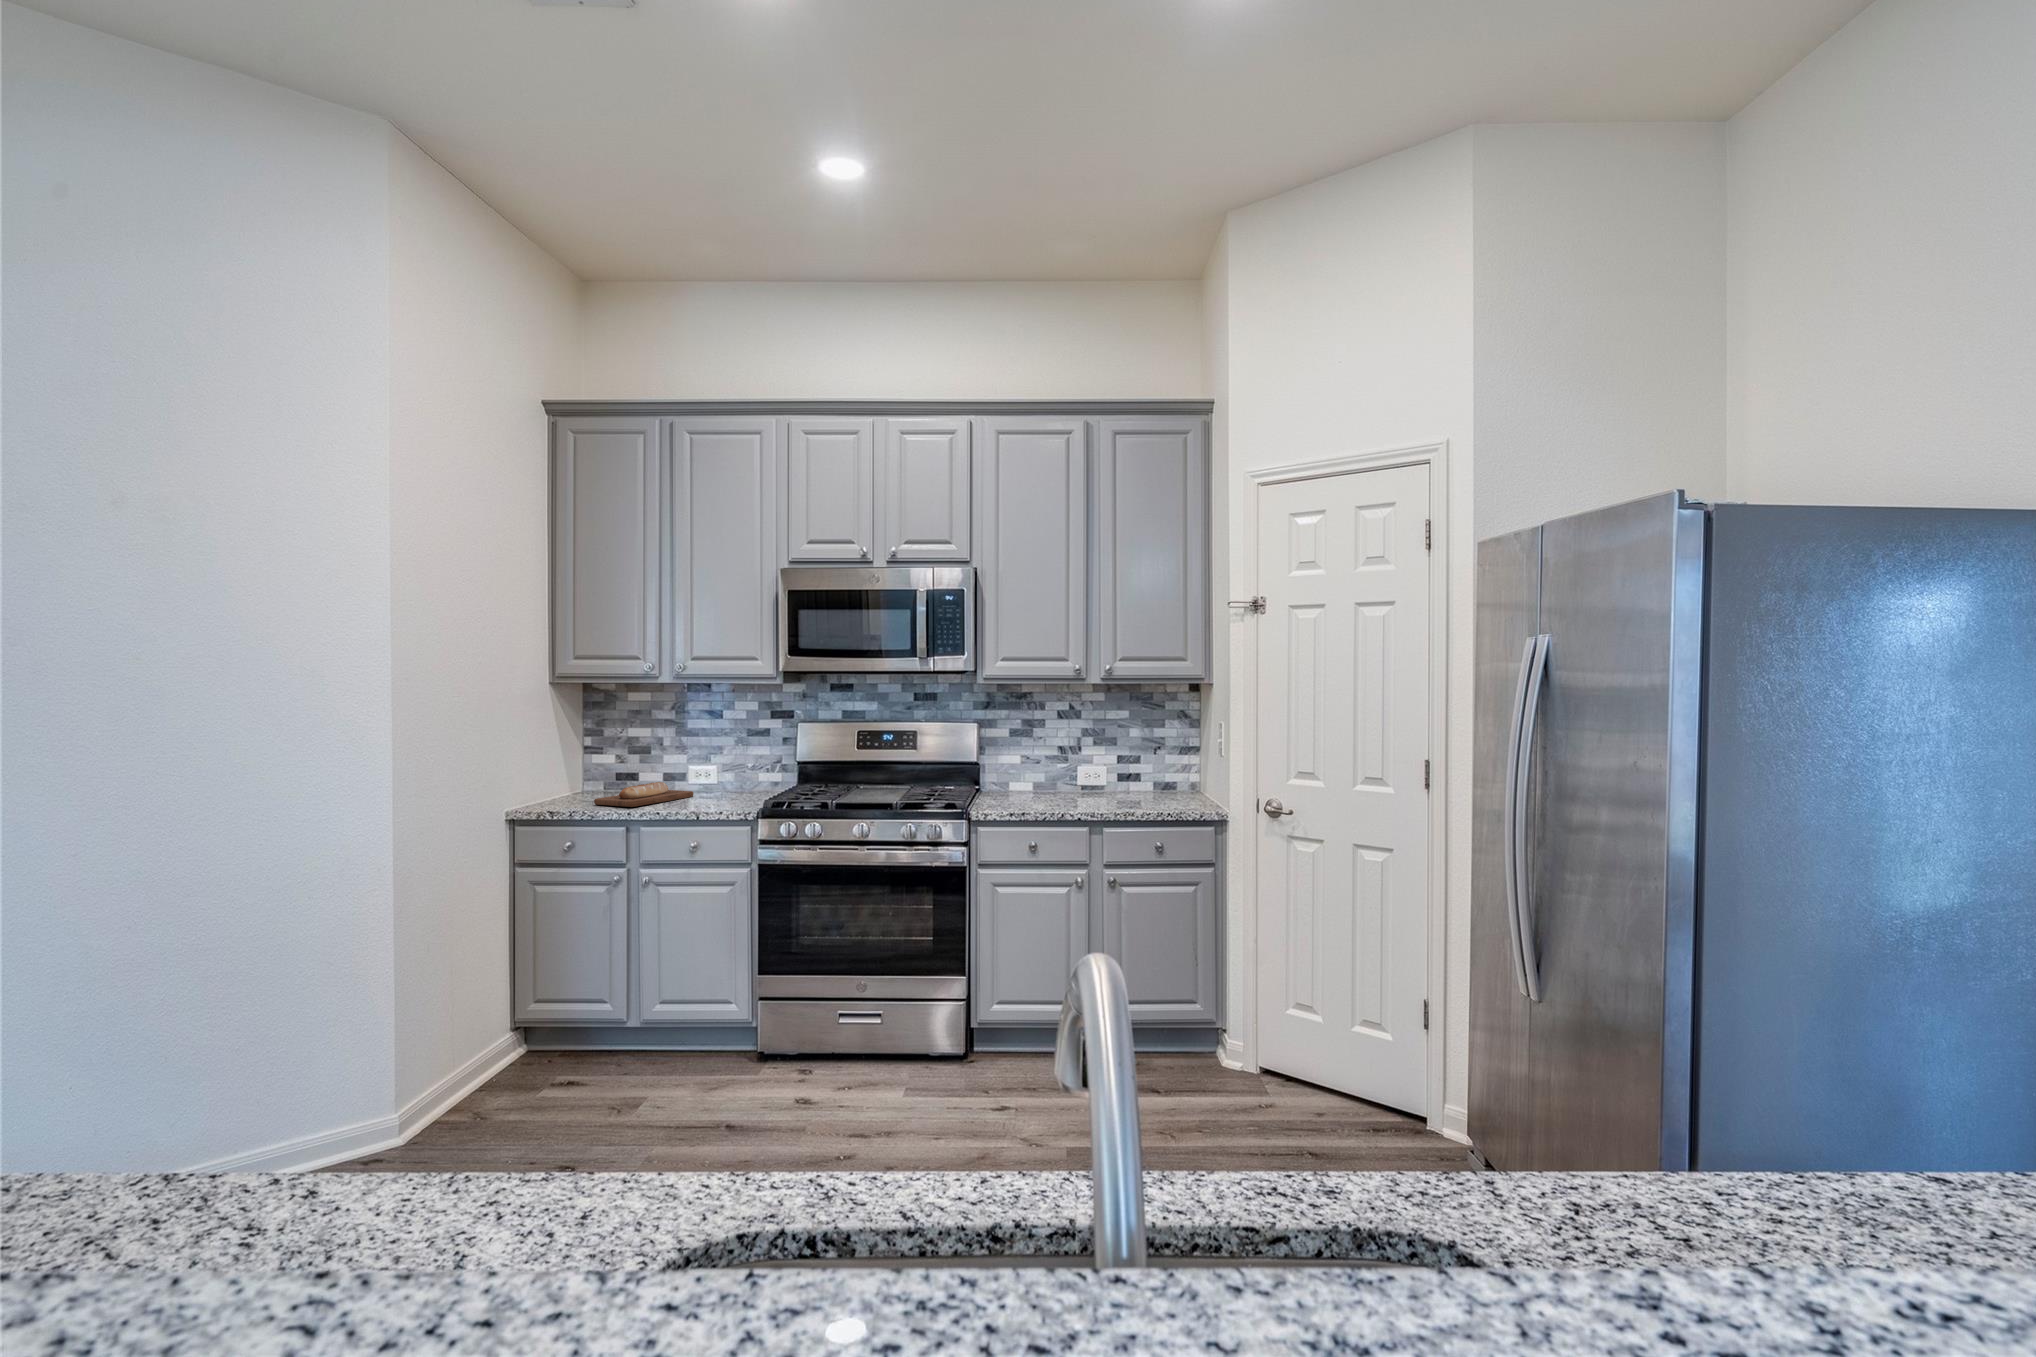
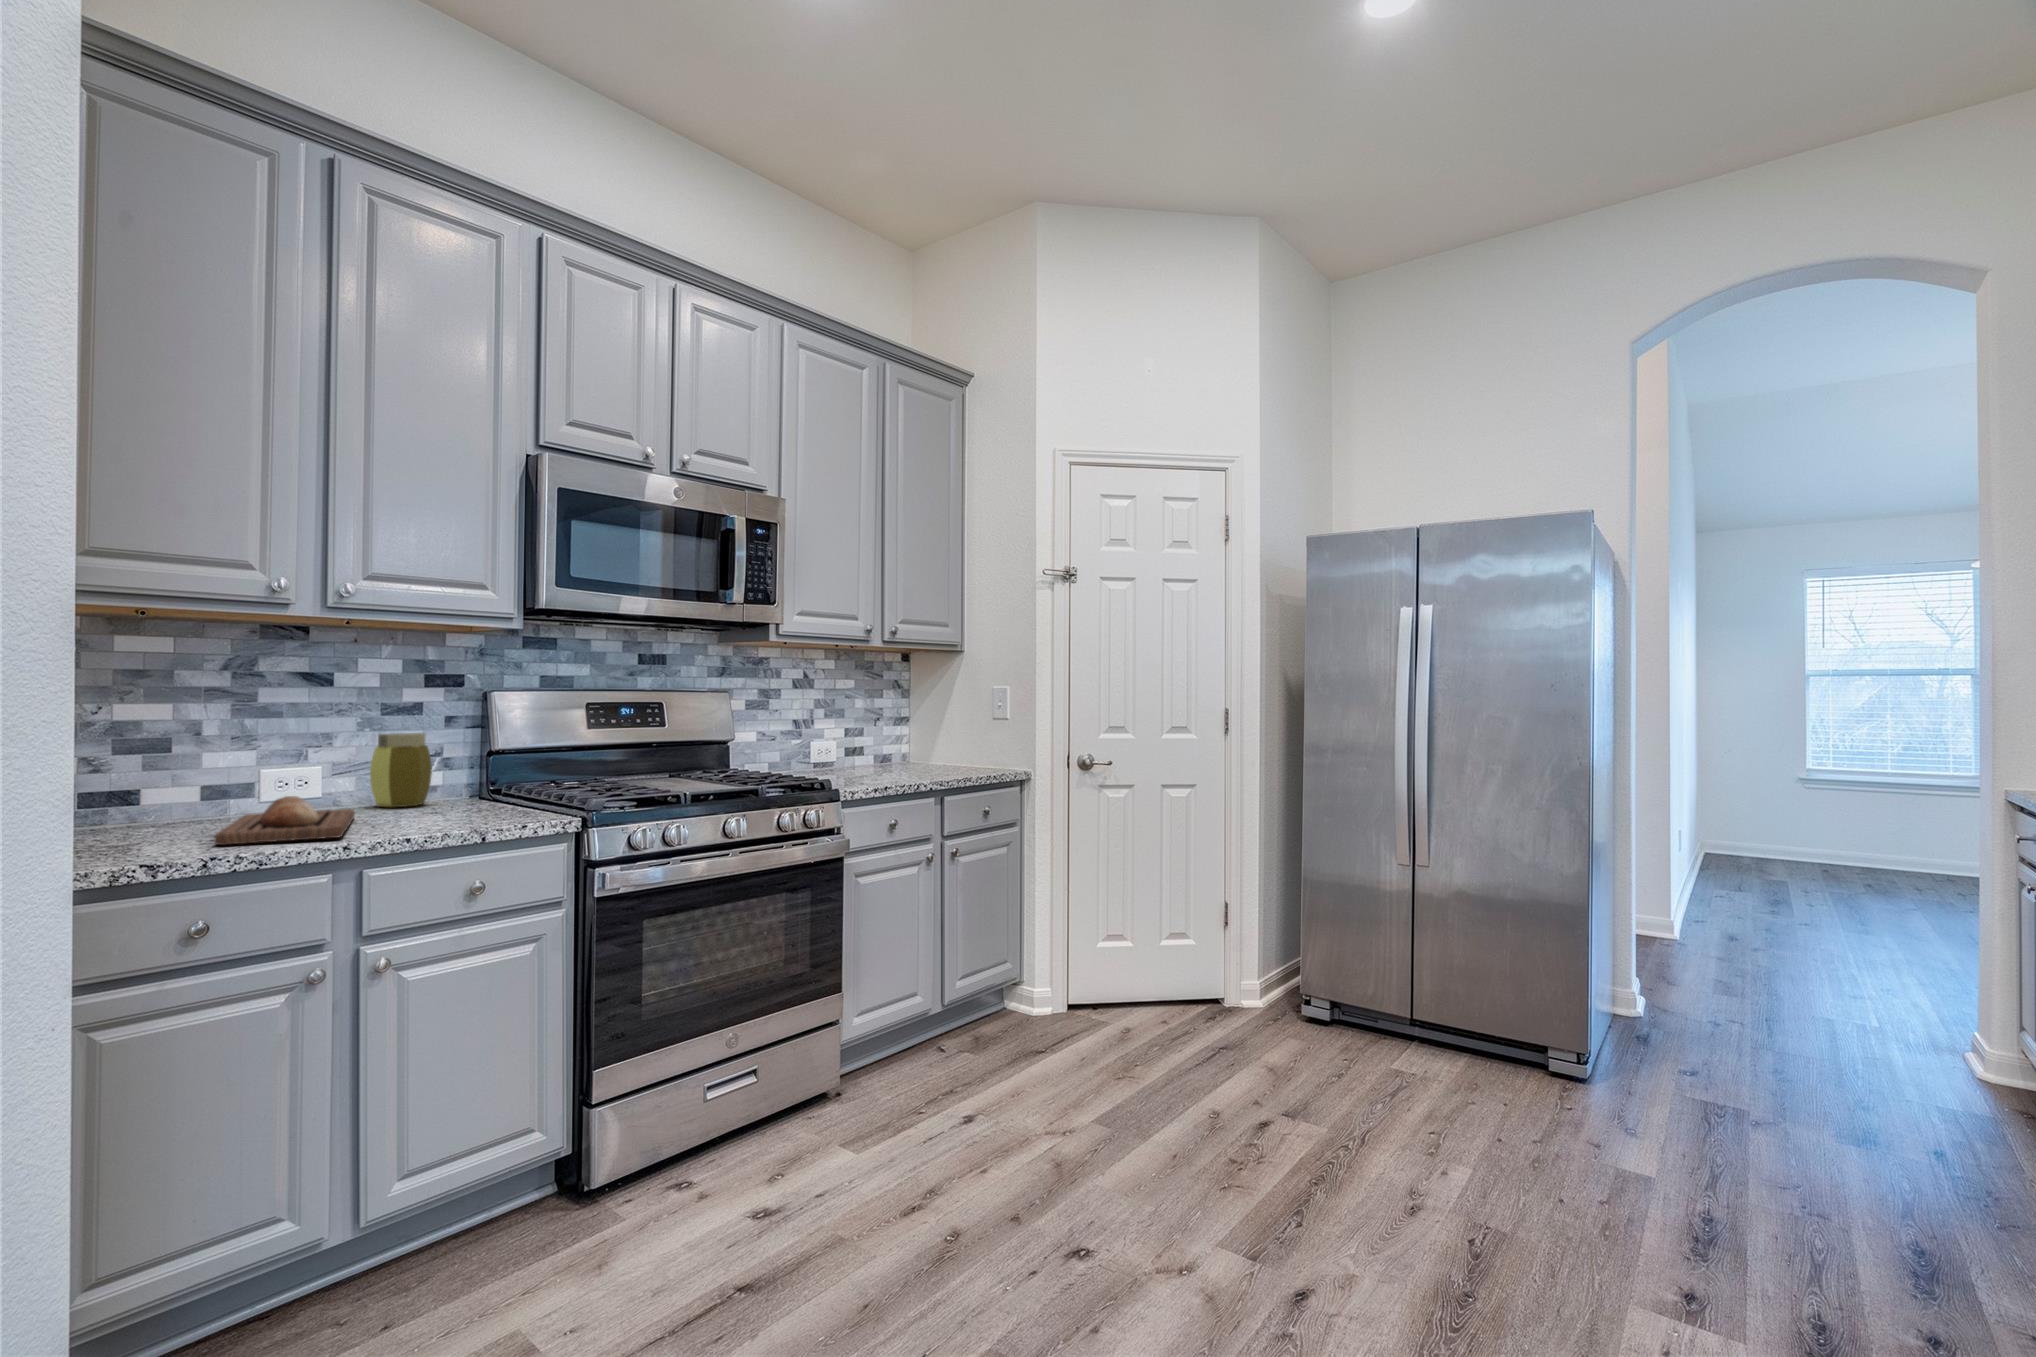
jar: none [729,748,757,792] -> present [370,733,432,807]

